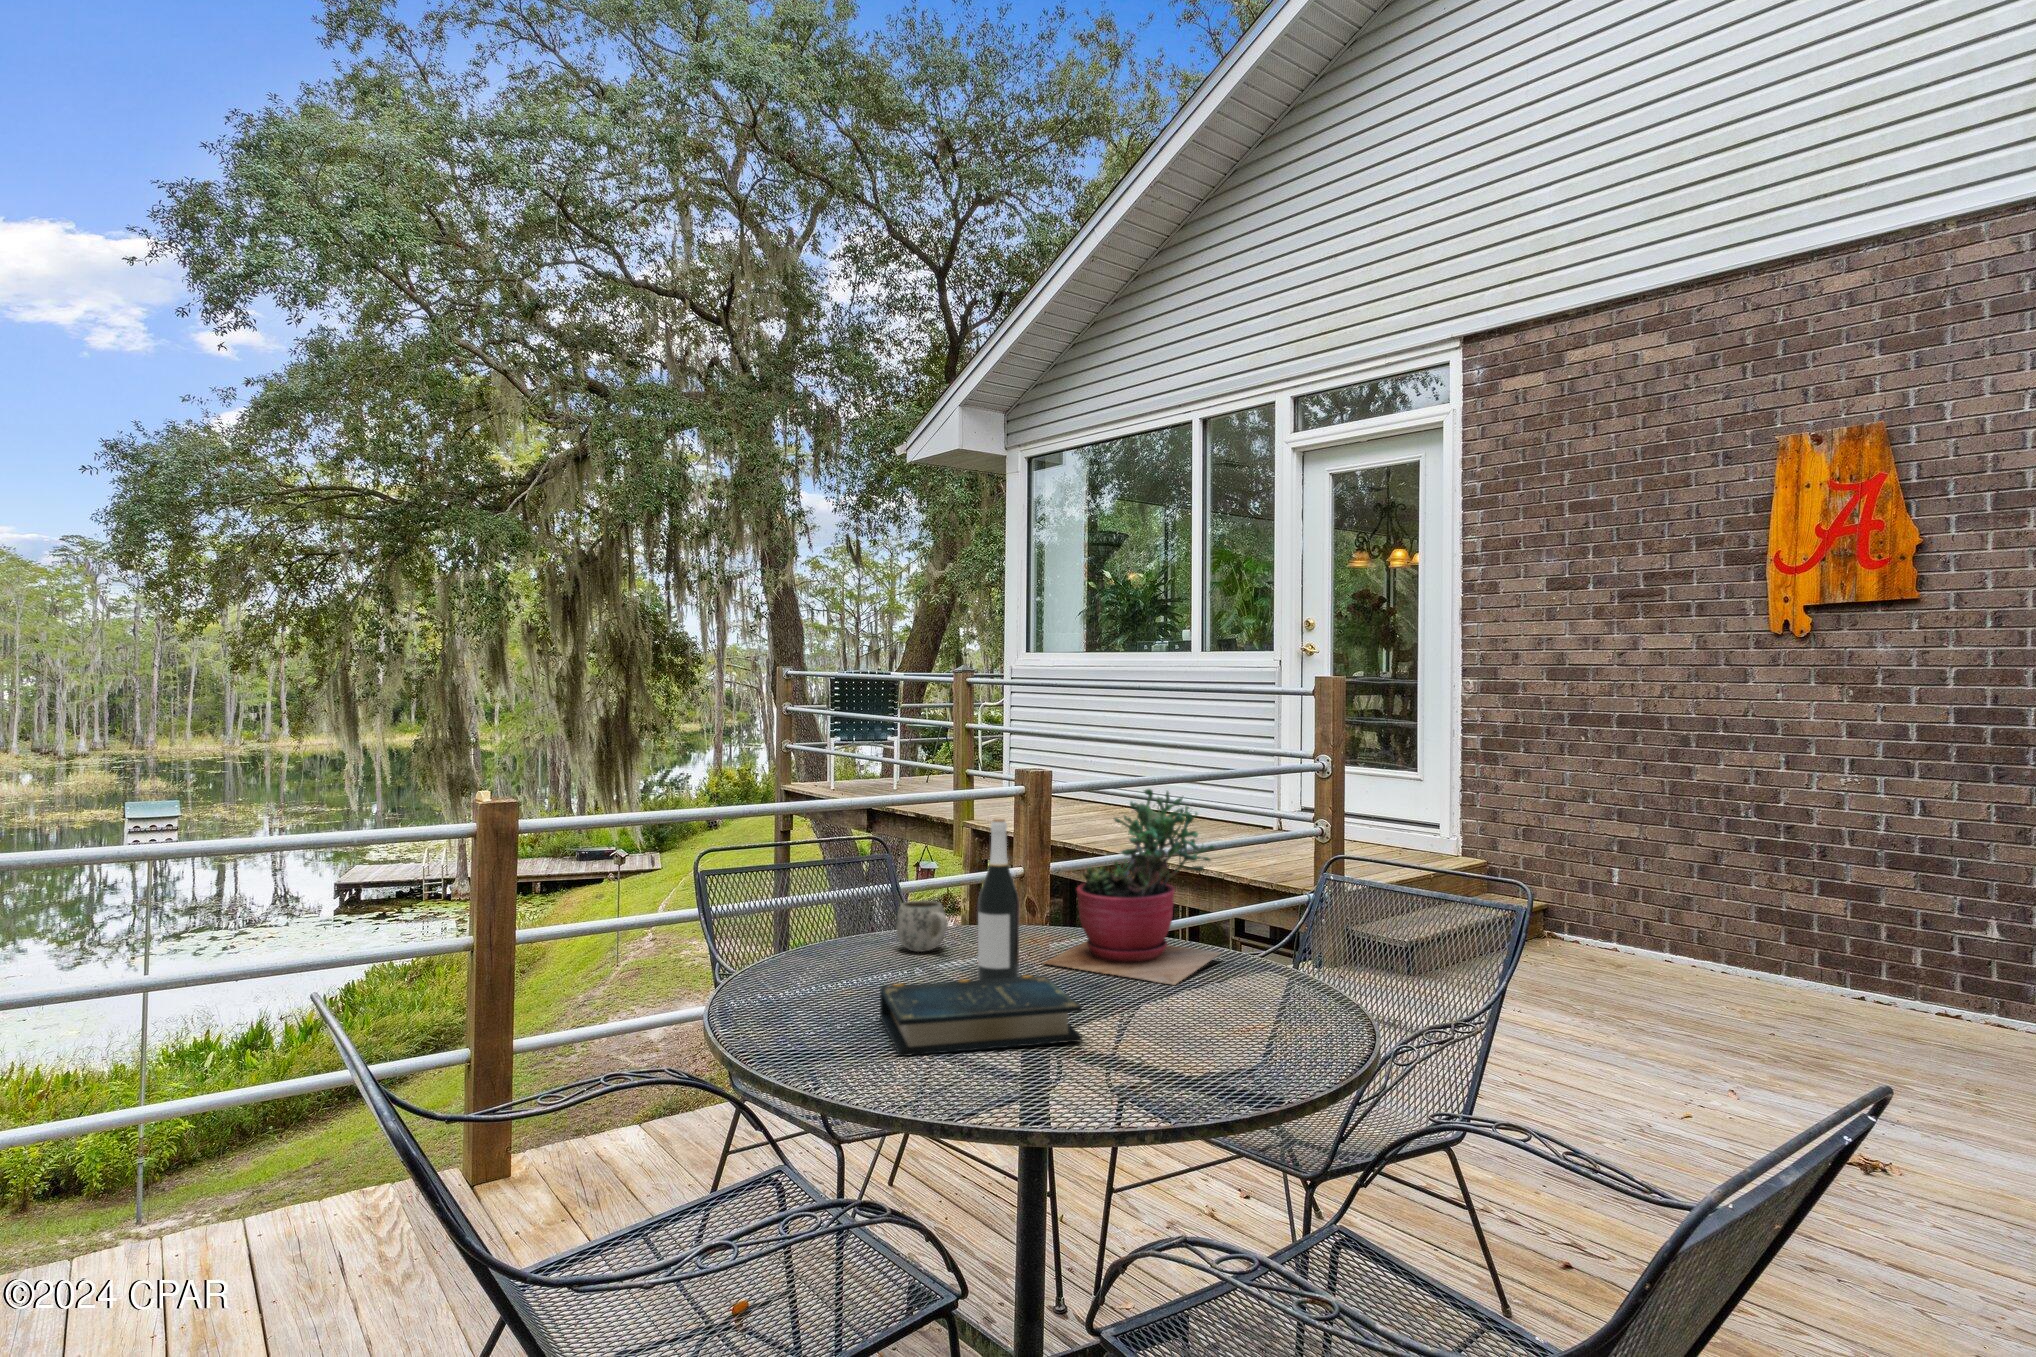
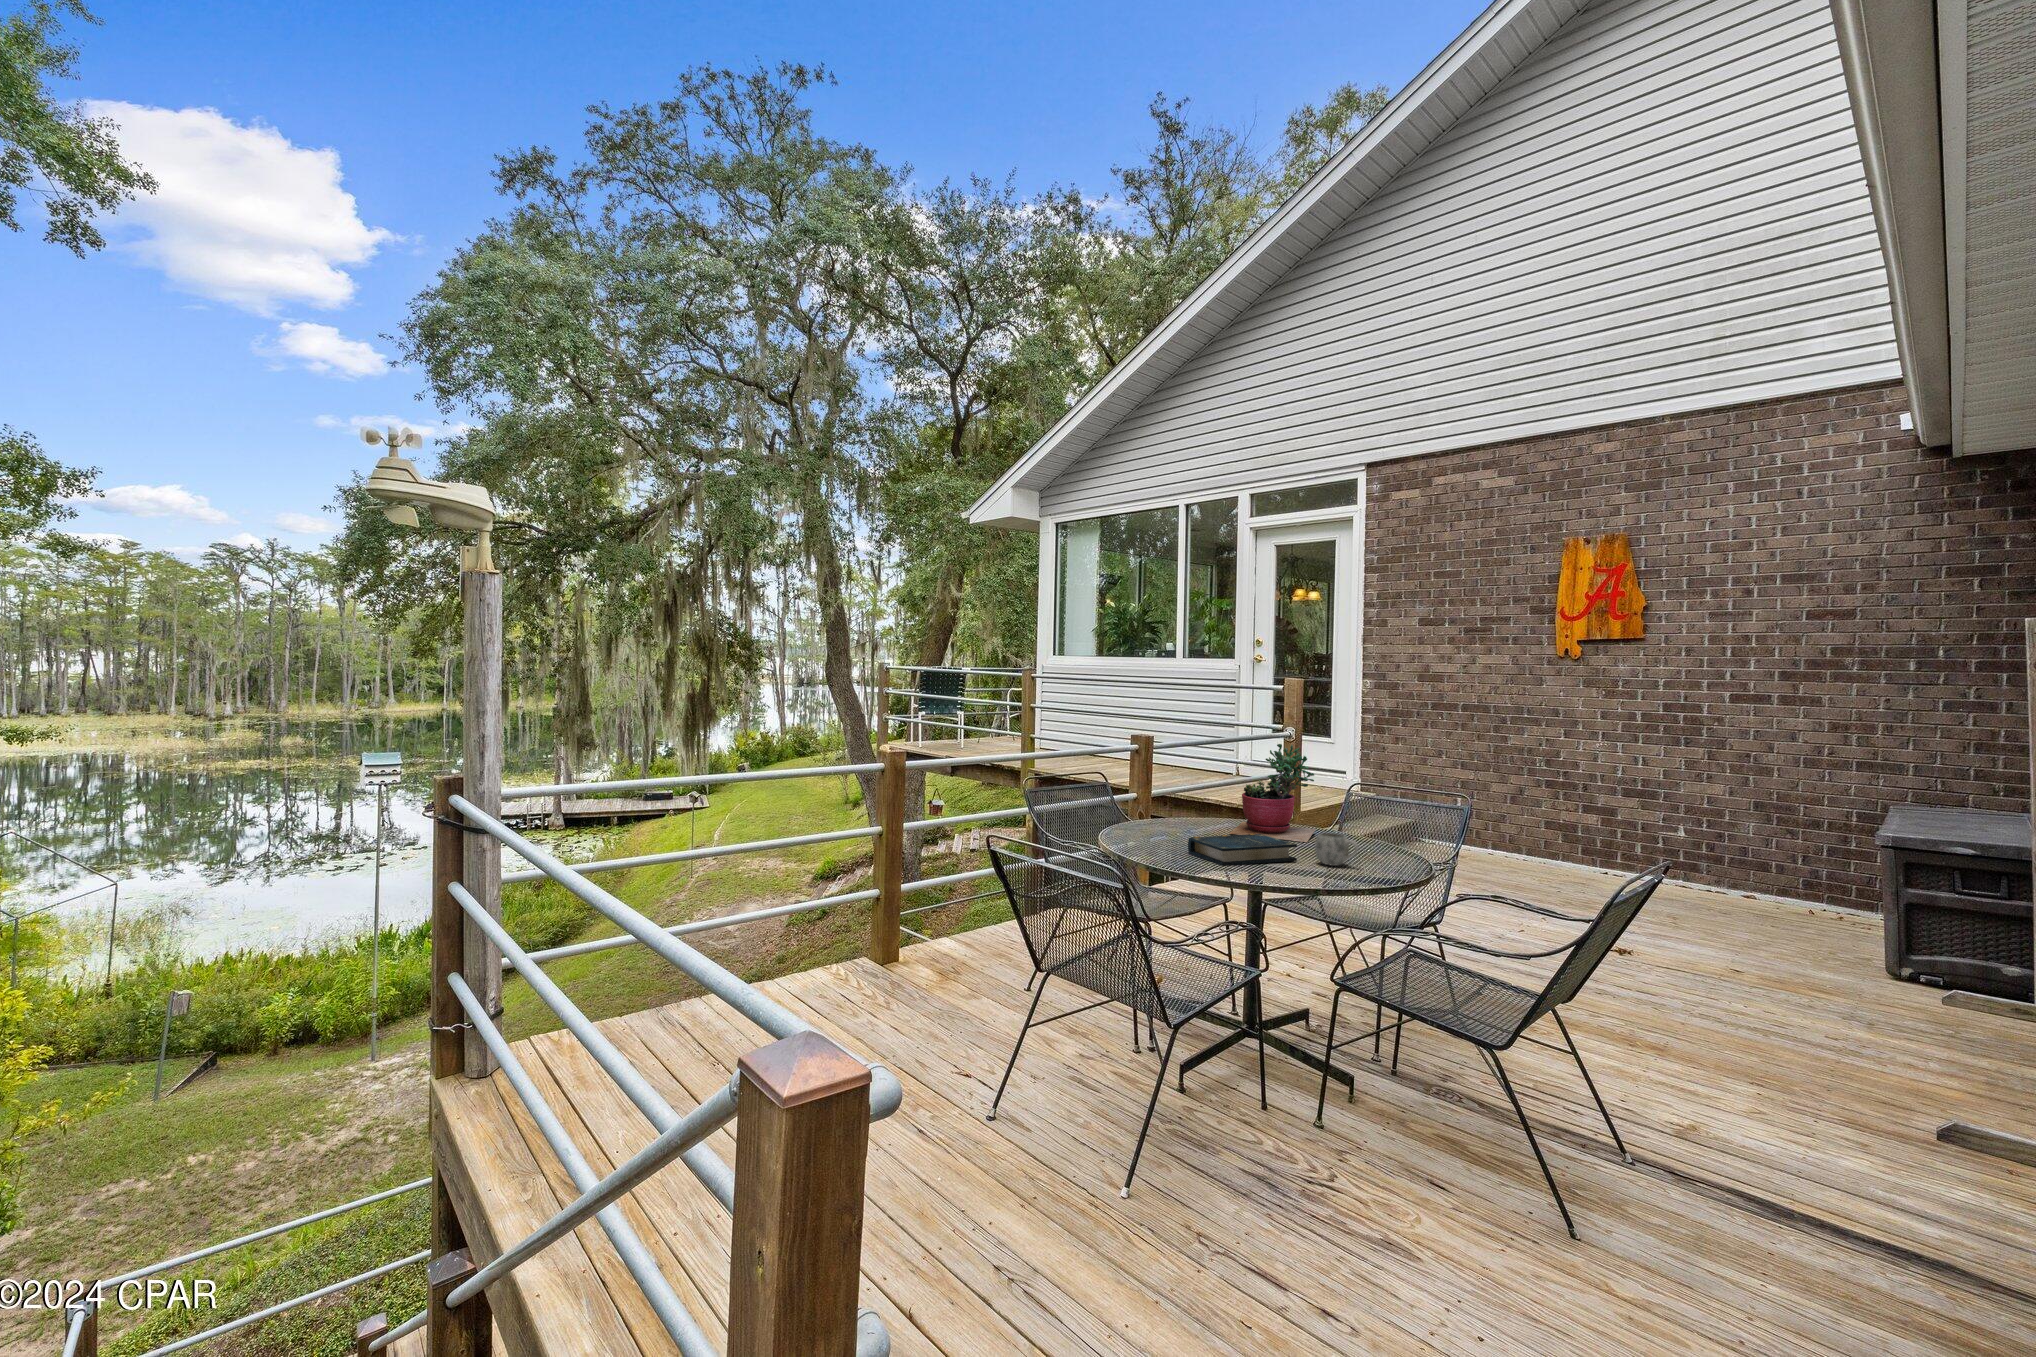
wine bottle: present [978,819,1019,980] -> none [1208,758,1230,842]
mug: present [896,901,948,952] -> present [1315,833,1358,866]

